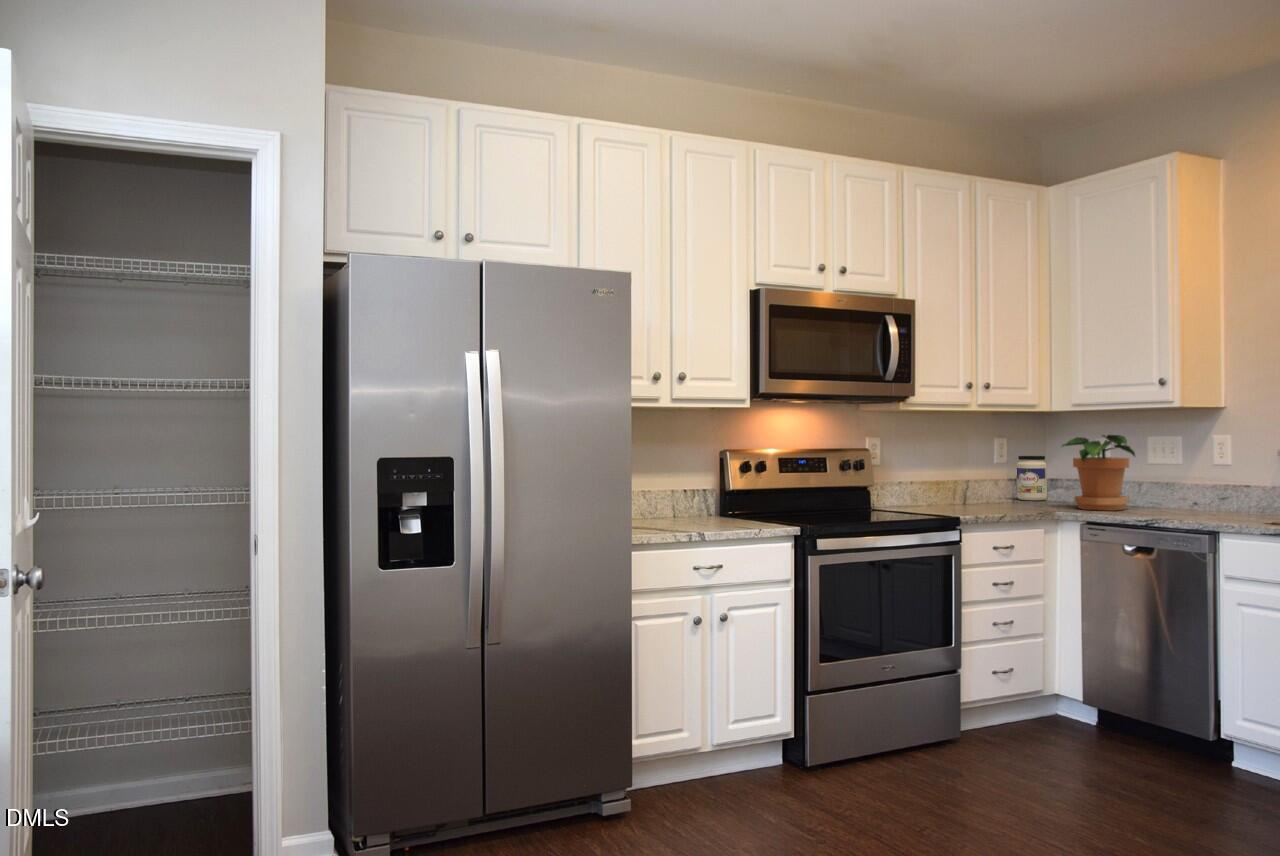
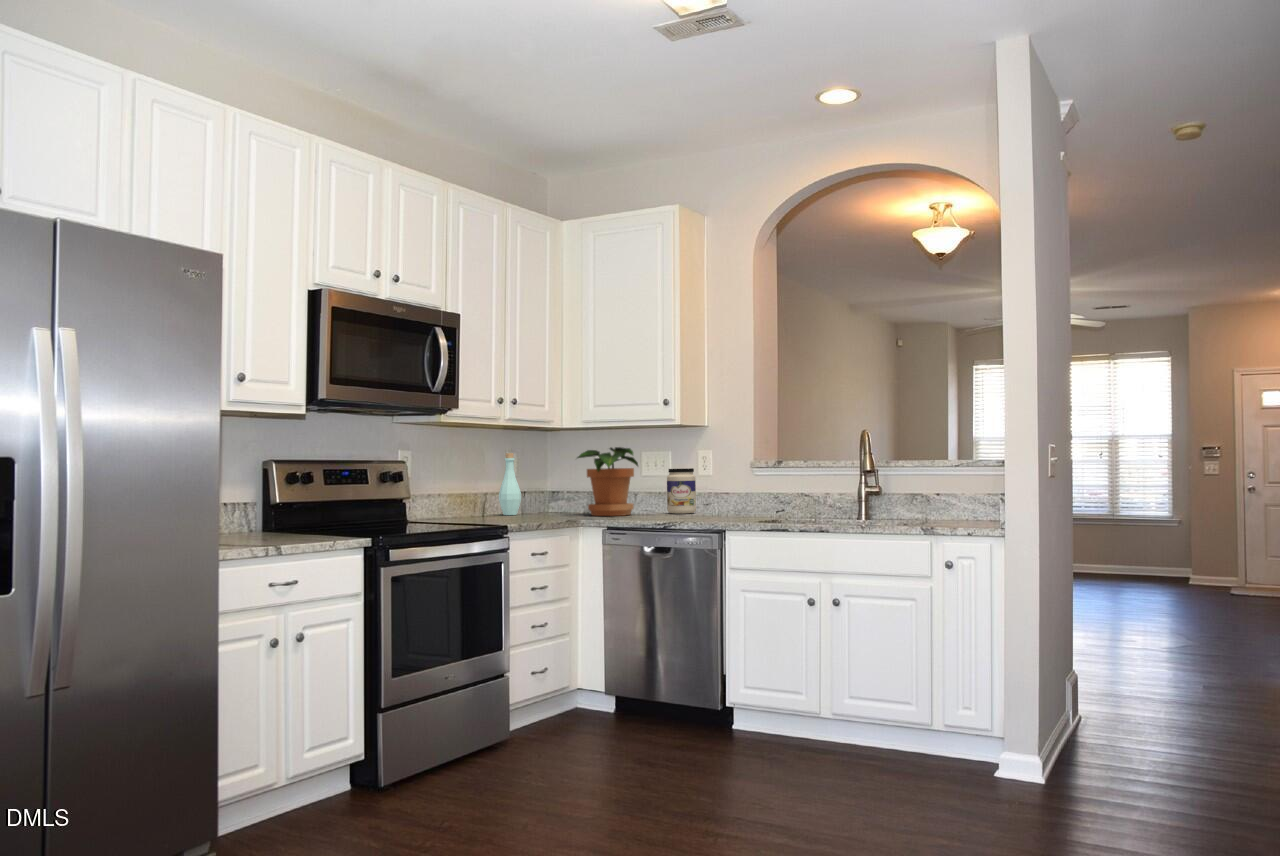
bottle: none [981,439,1005,503] -> present [499,453,521,515]
jar: present [1016,456,1047,501] -> present [667,468,696,514]

